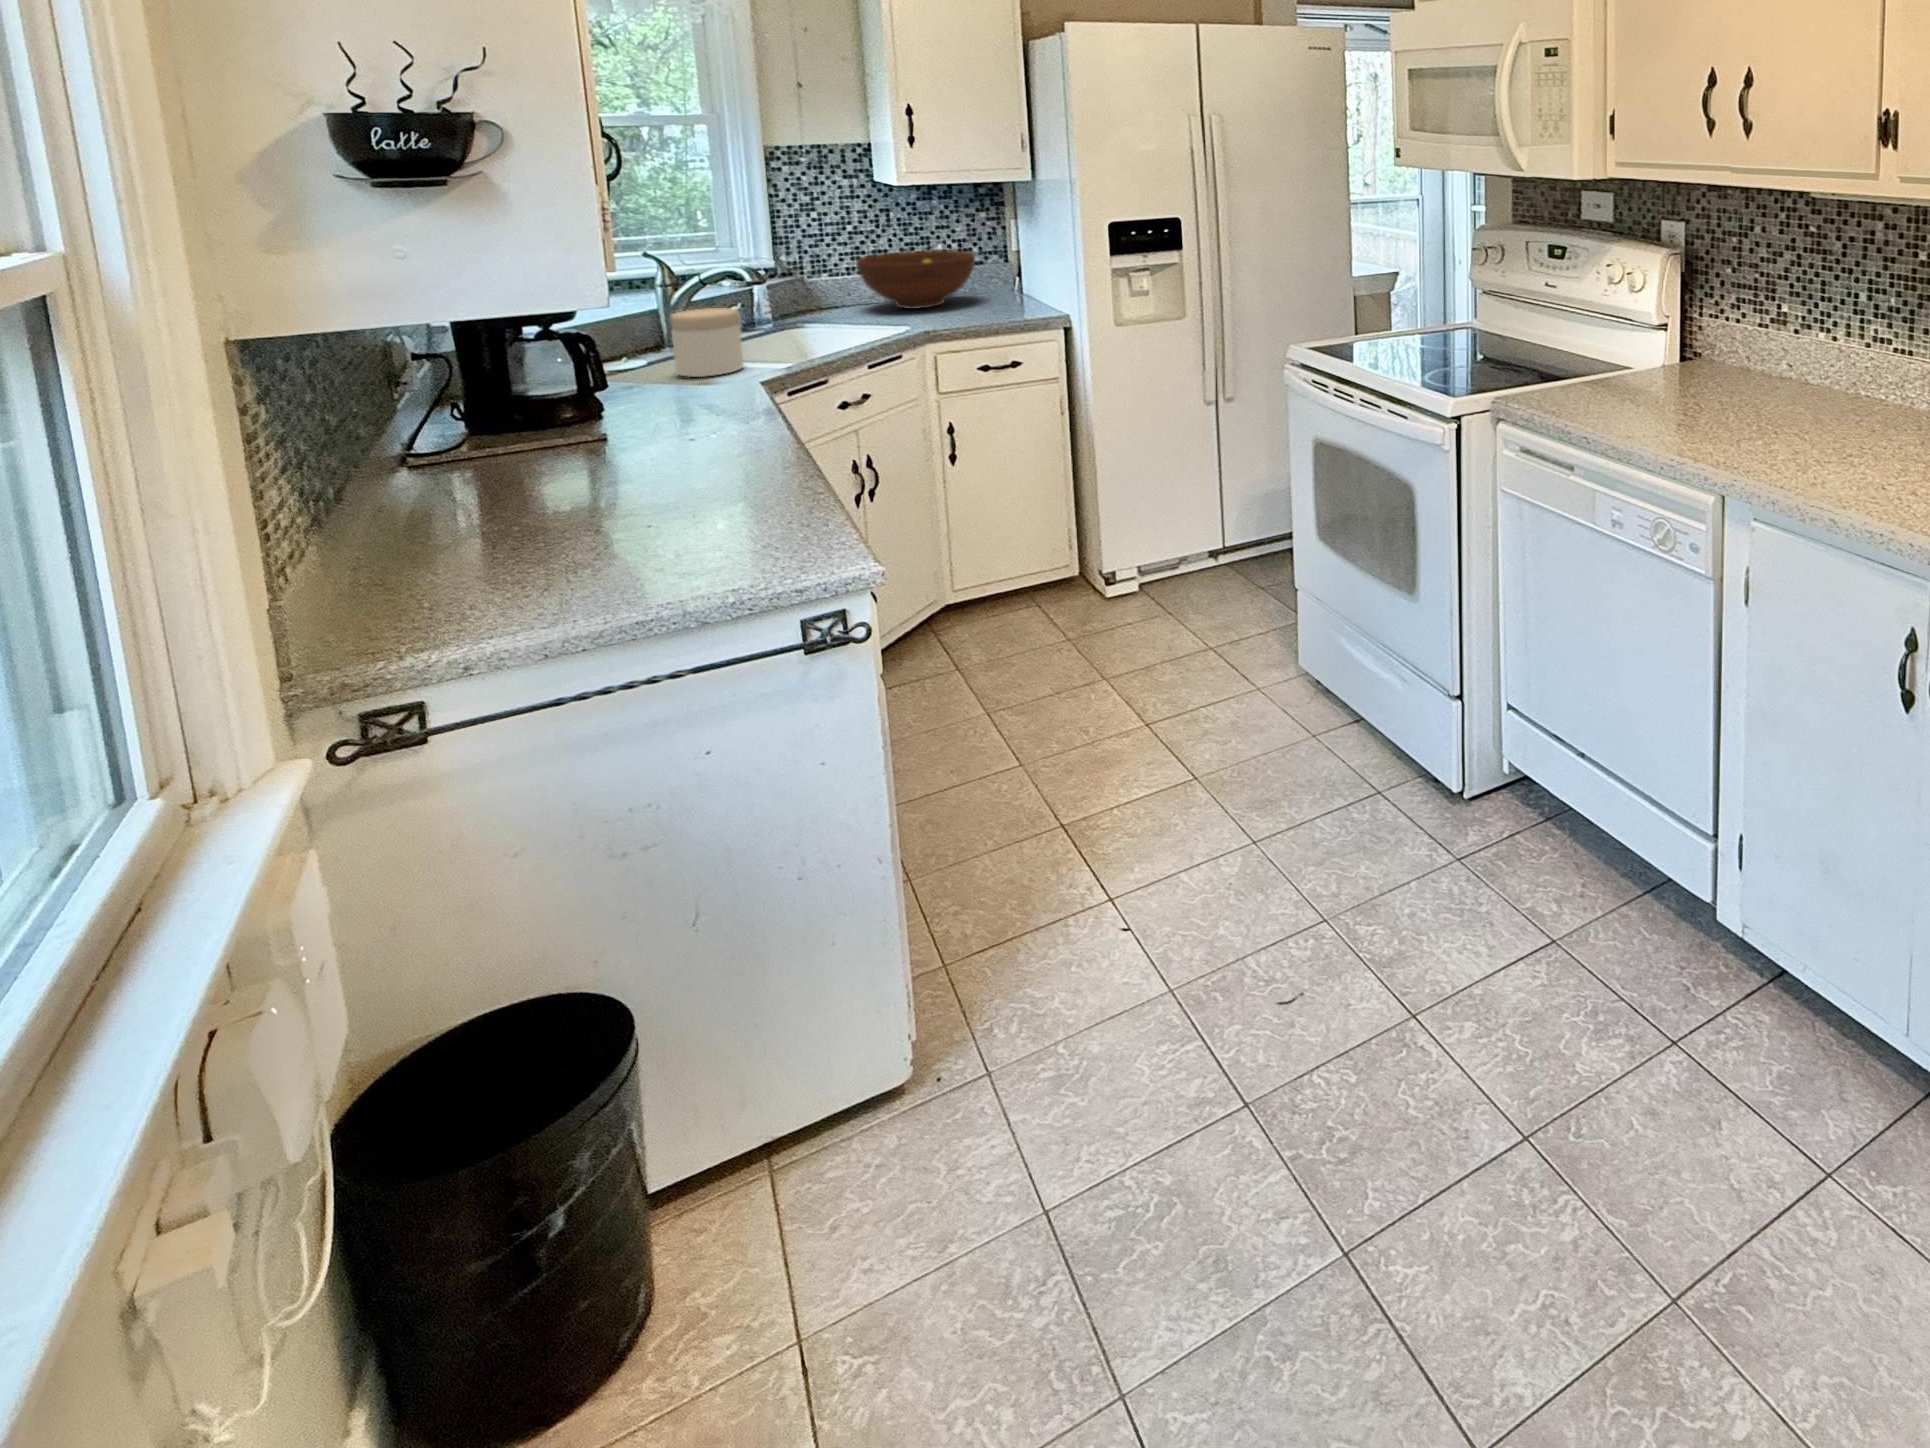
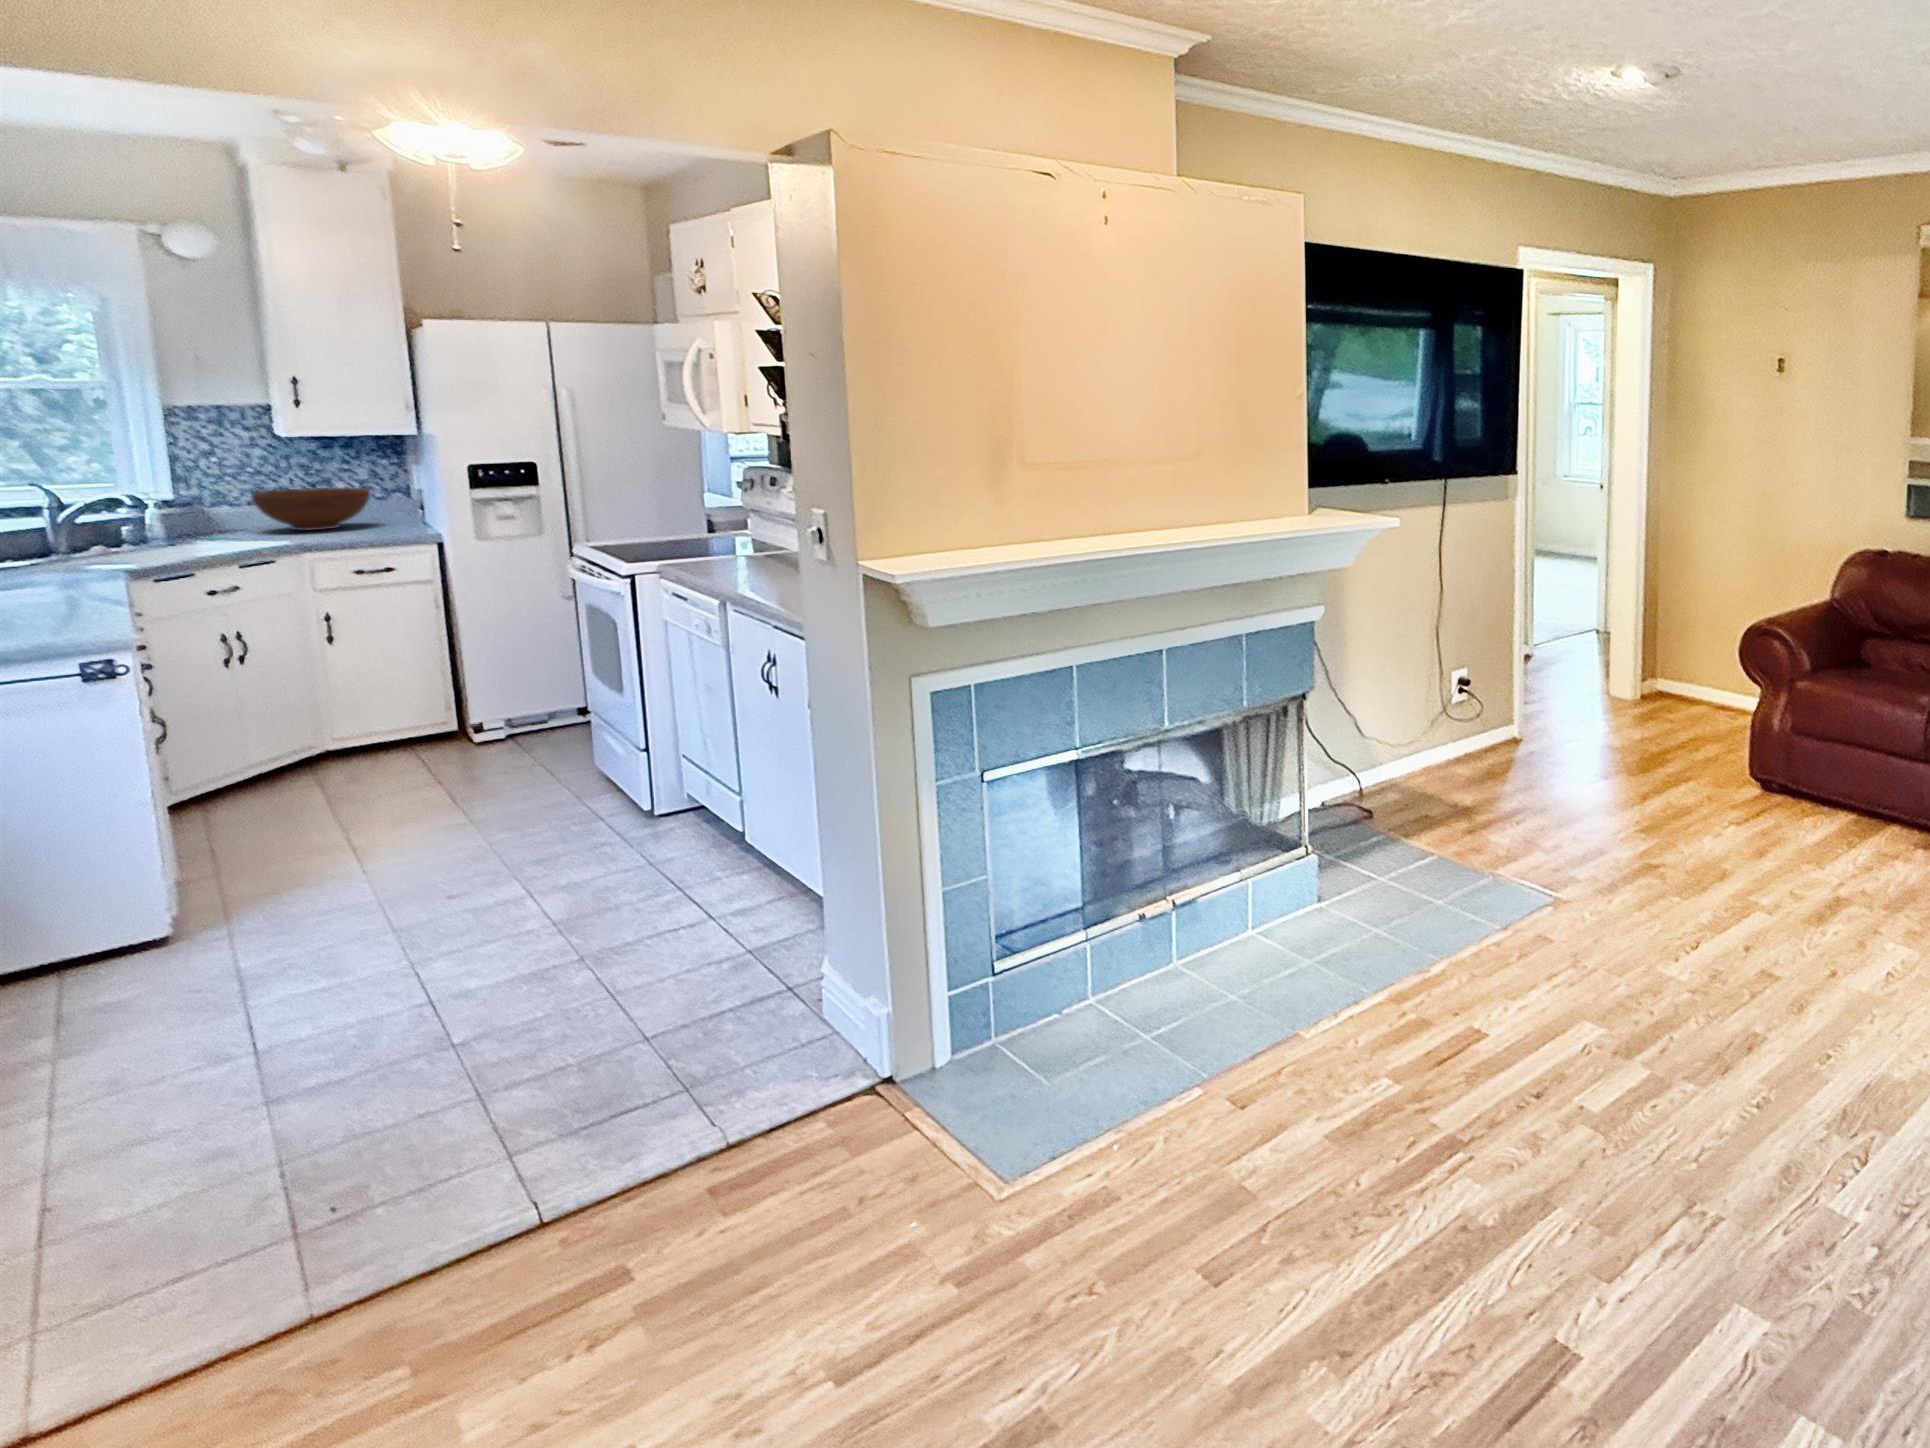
jar: present [670,308,744,377] -> none [44,521,114,568]

